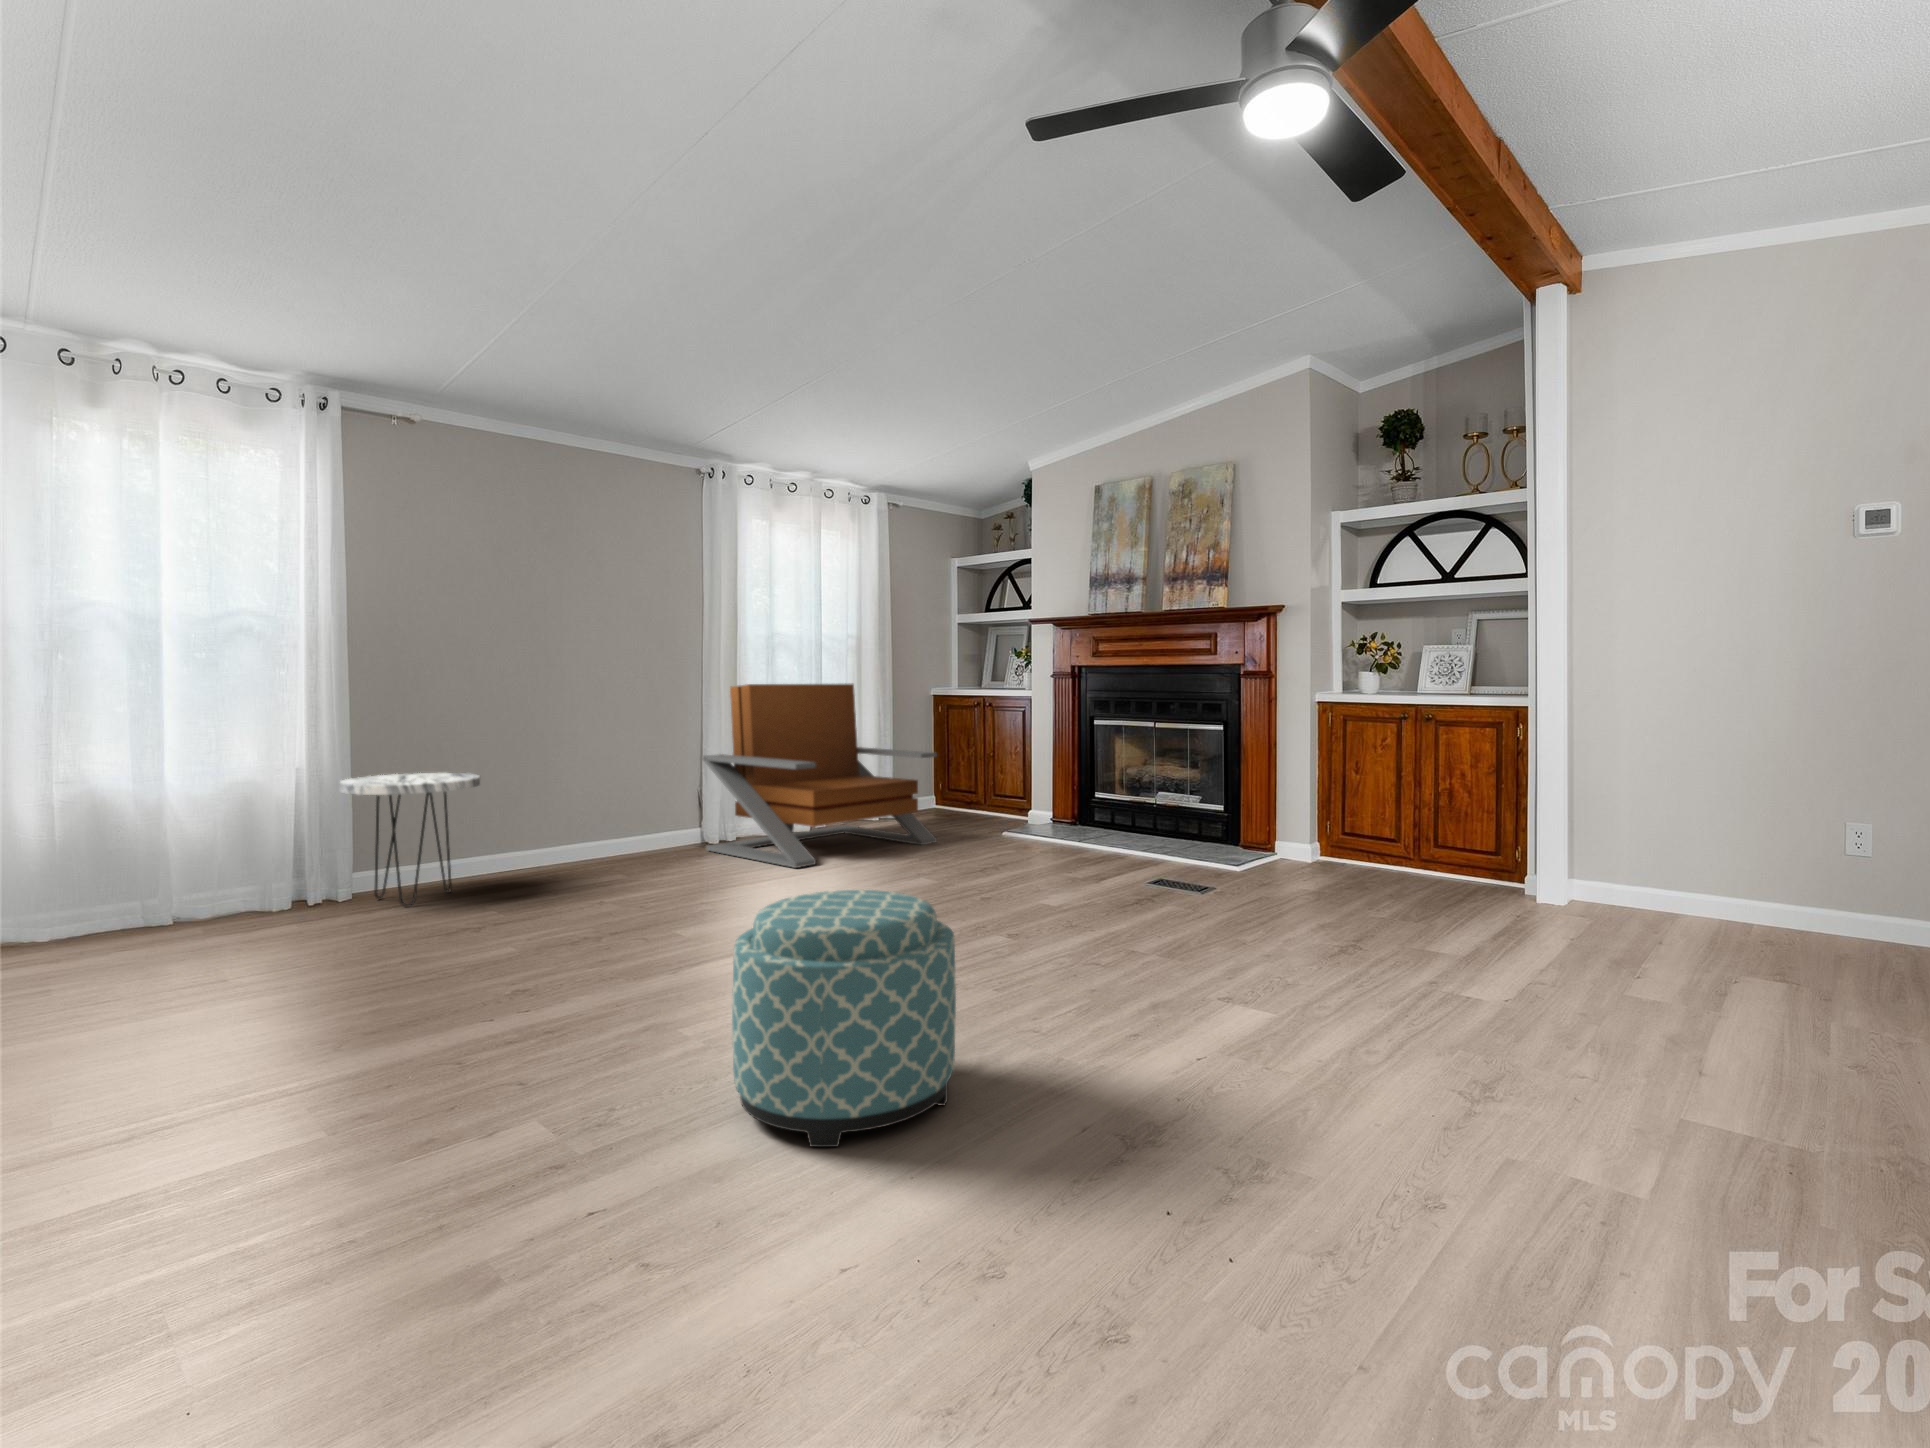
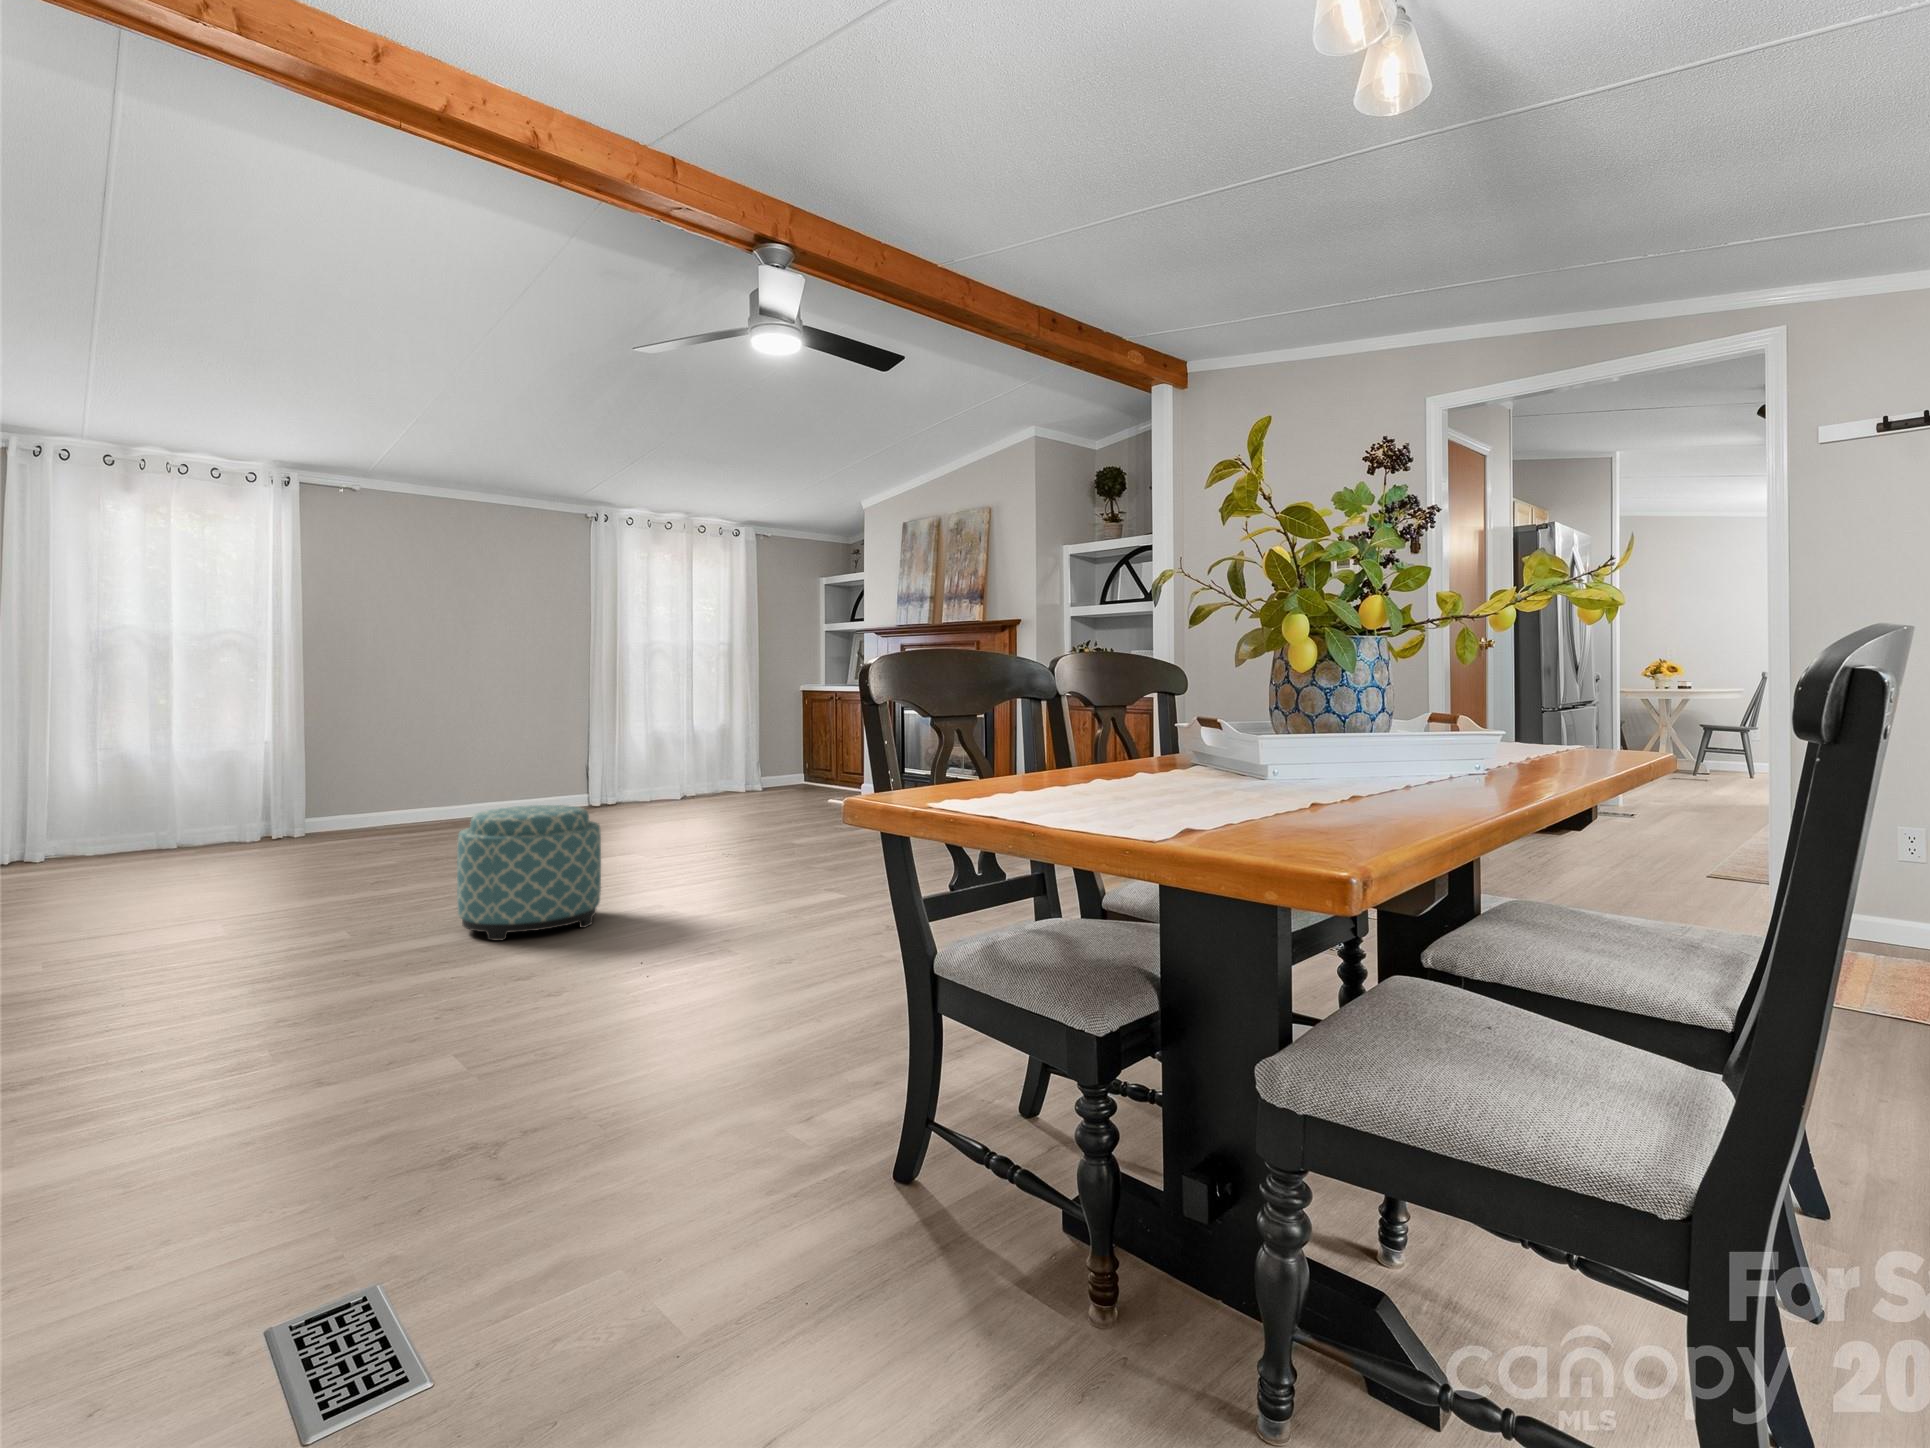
lounge chair: present [703,684,937,868] -> none [586,681,772,821]
side table: present [340,773,480,906] -> none [296,746,399,840]

